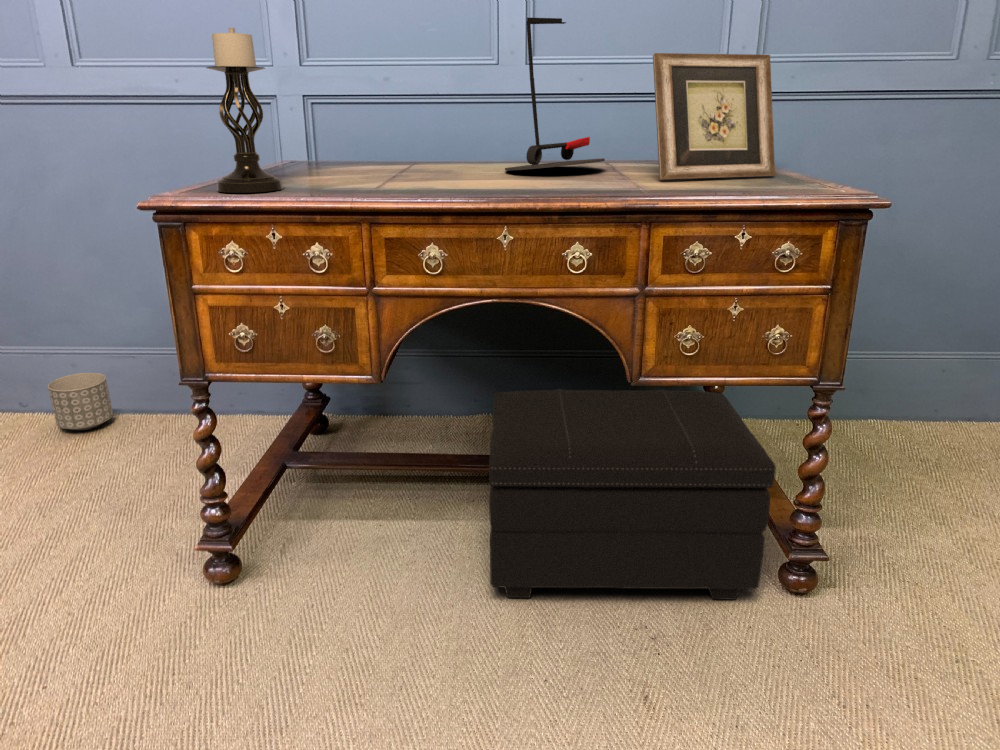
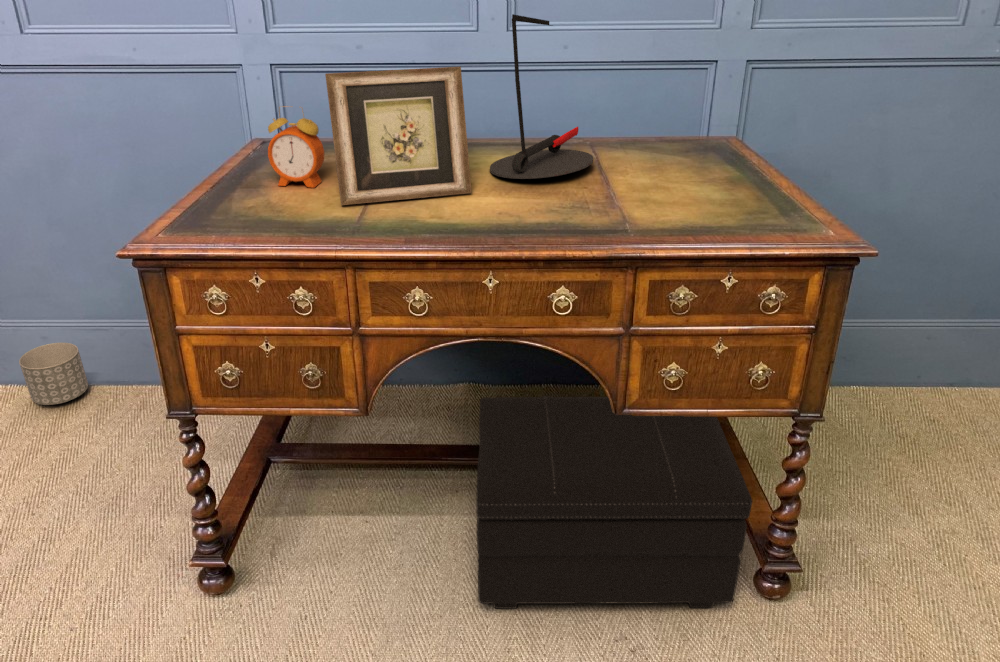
candle holder: present [206,28,283,193] -> none [177,66,262,234]
picture frame: present [653,53,775,180] -> present [325,67,472,205]
alarm clock: none [293,98,347,177] -> present [268,111,324,187]

